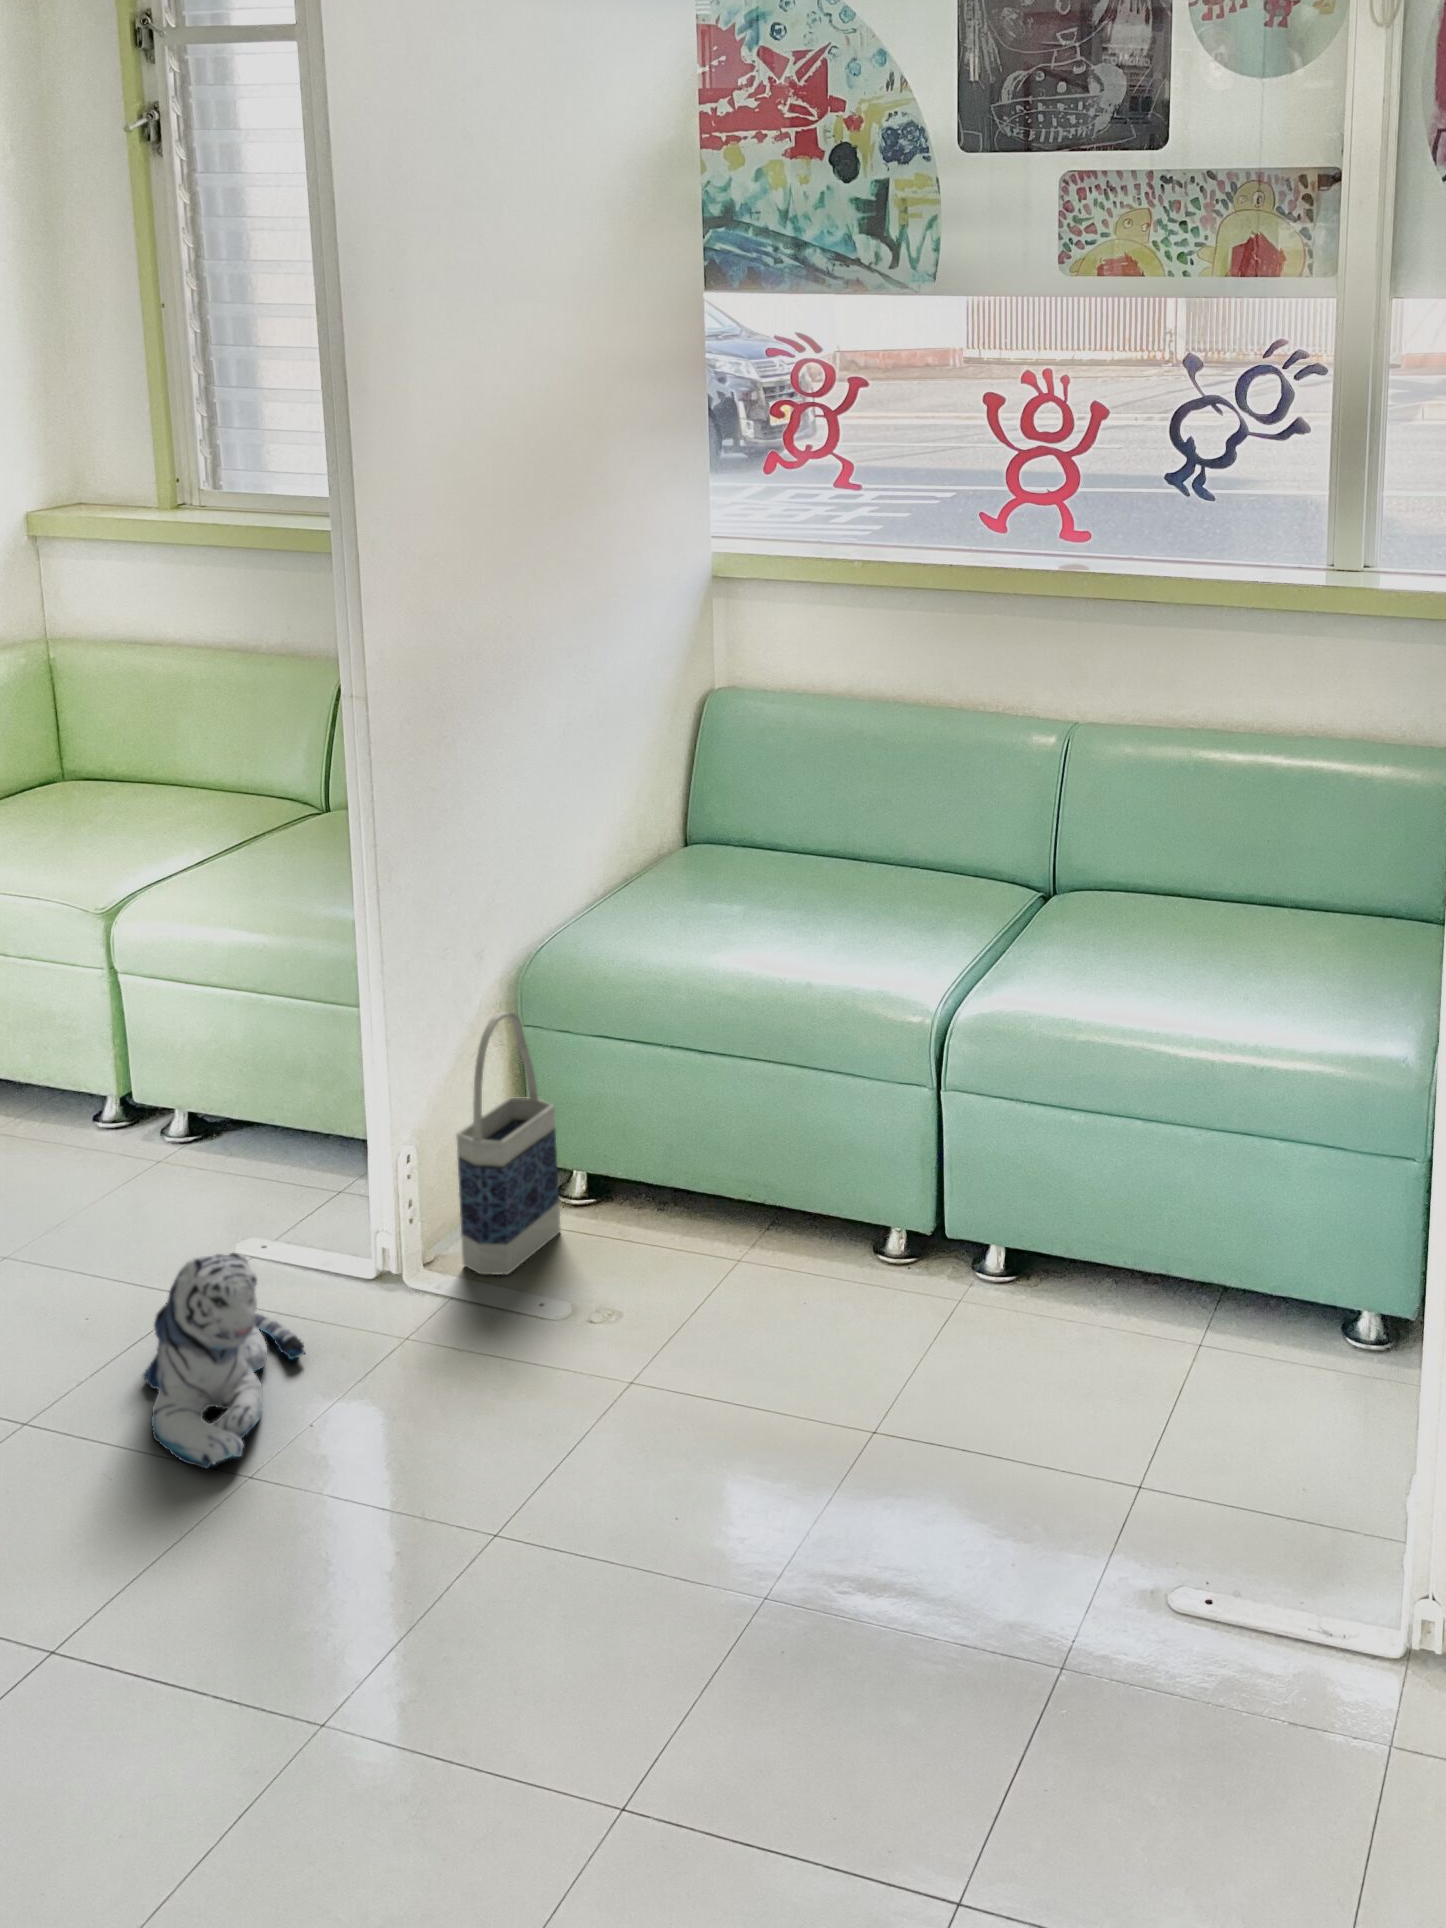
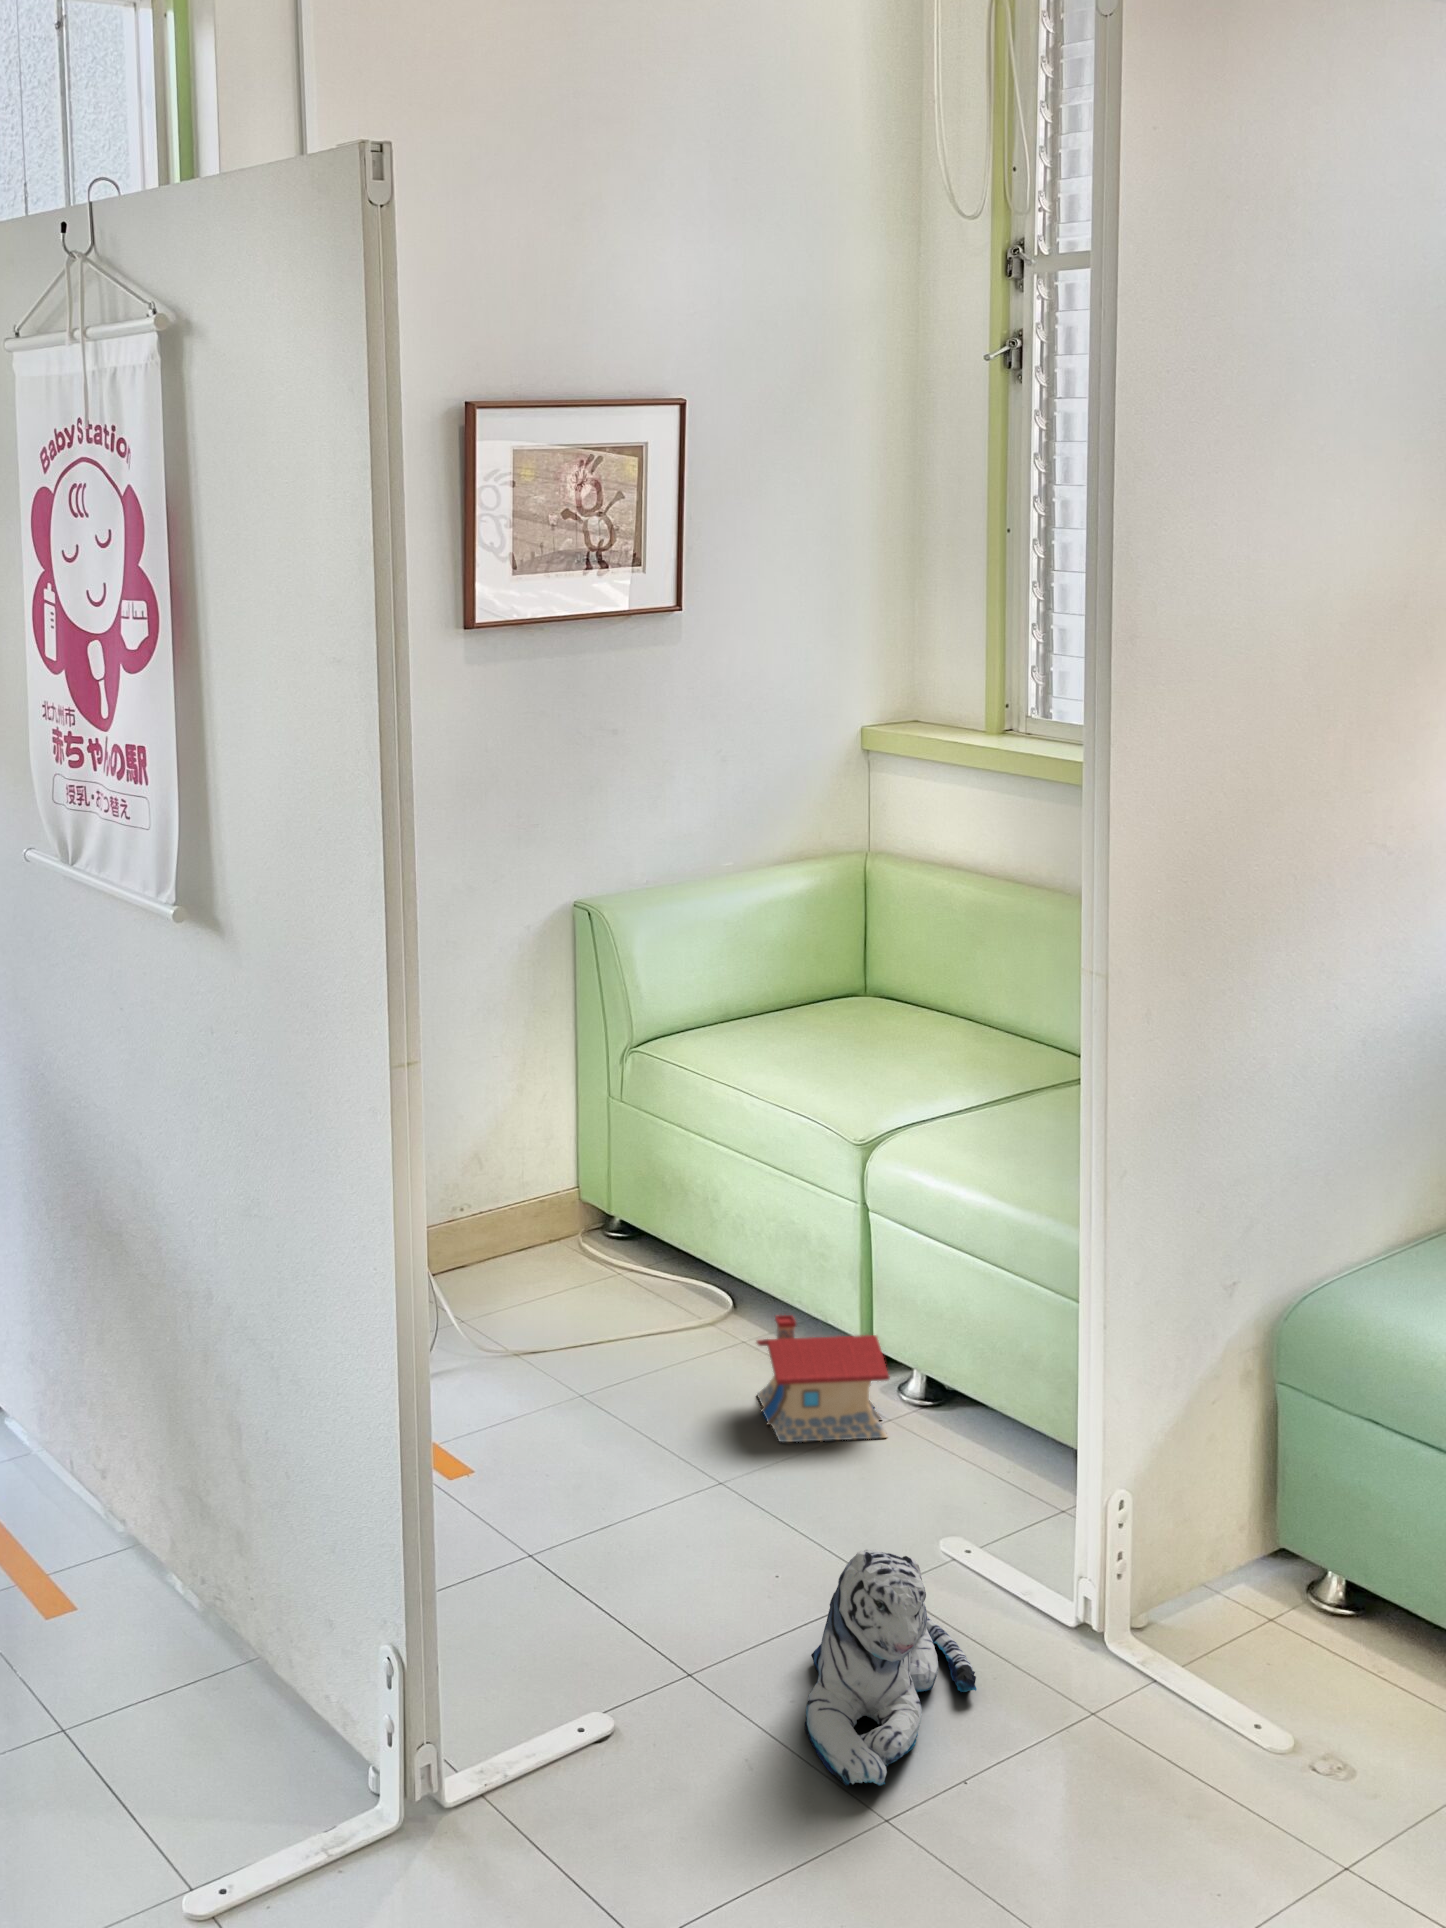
bag: present [456,1012,561,1274] -> none [1173,1363,1301,1673]
toy house: none [14,1085,164,1208] -> present [757,1315,890,1442]

